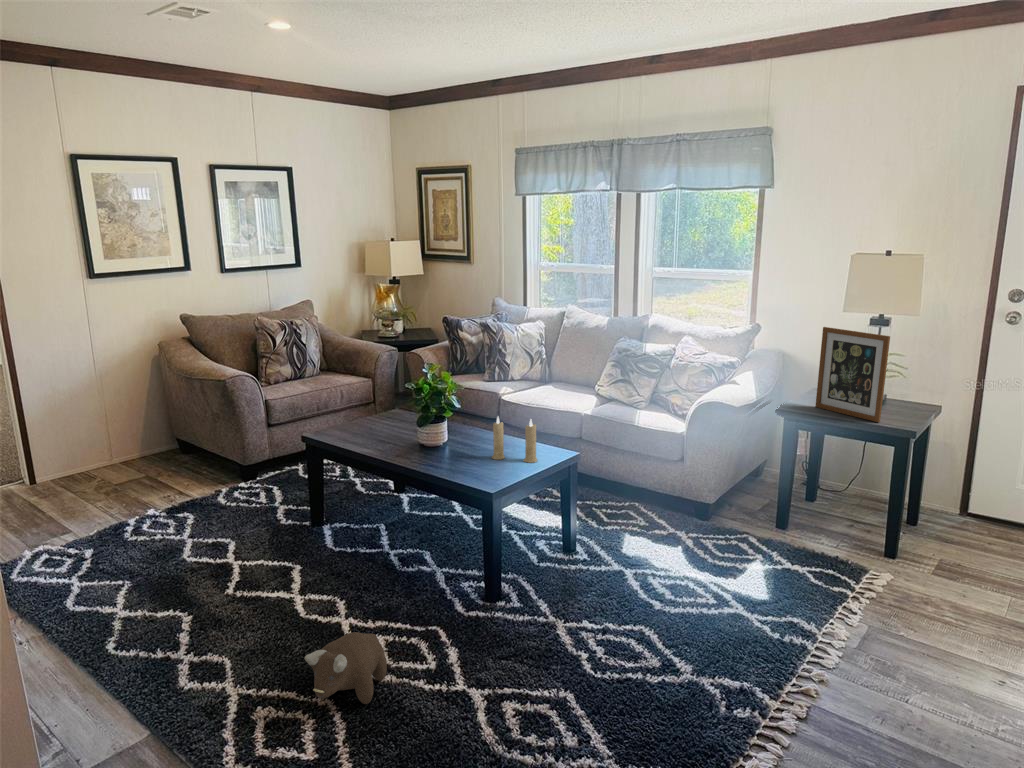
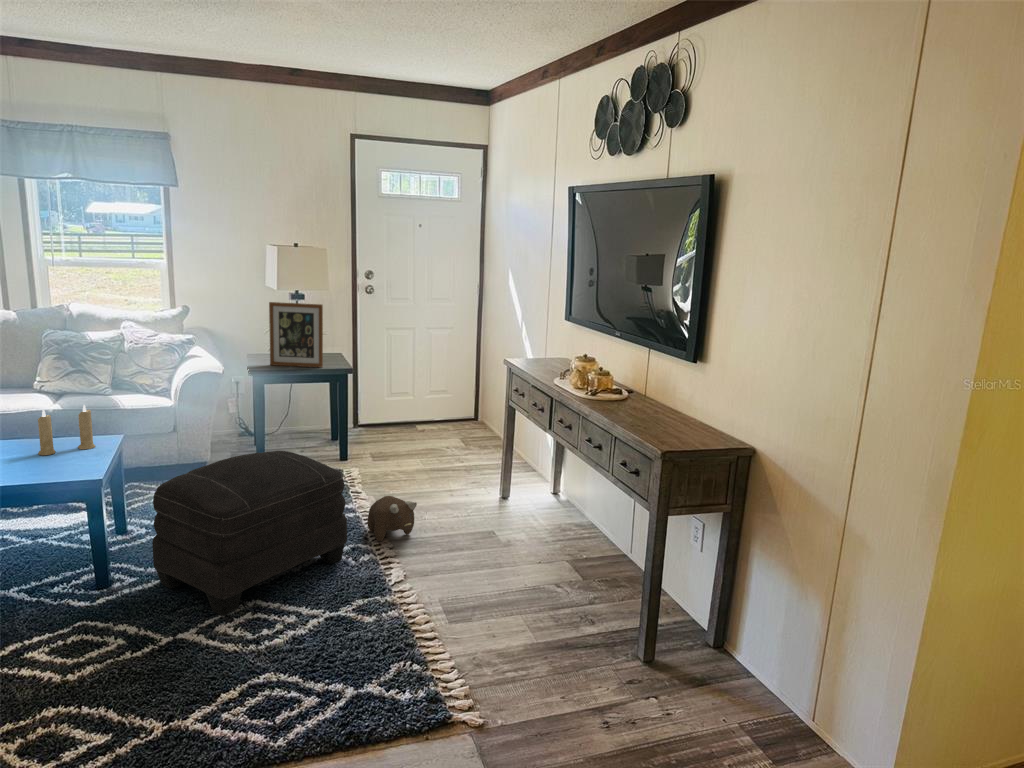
ottoman: none [517,513,726,696] -> present [152,451,347,616]
plush toy: present [305,632,387,704] -> present [367,496,417,541]

